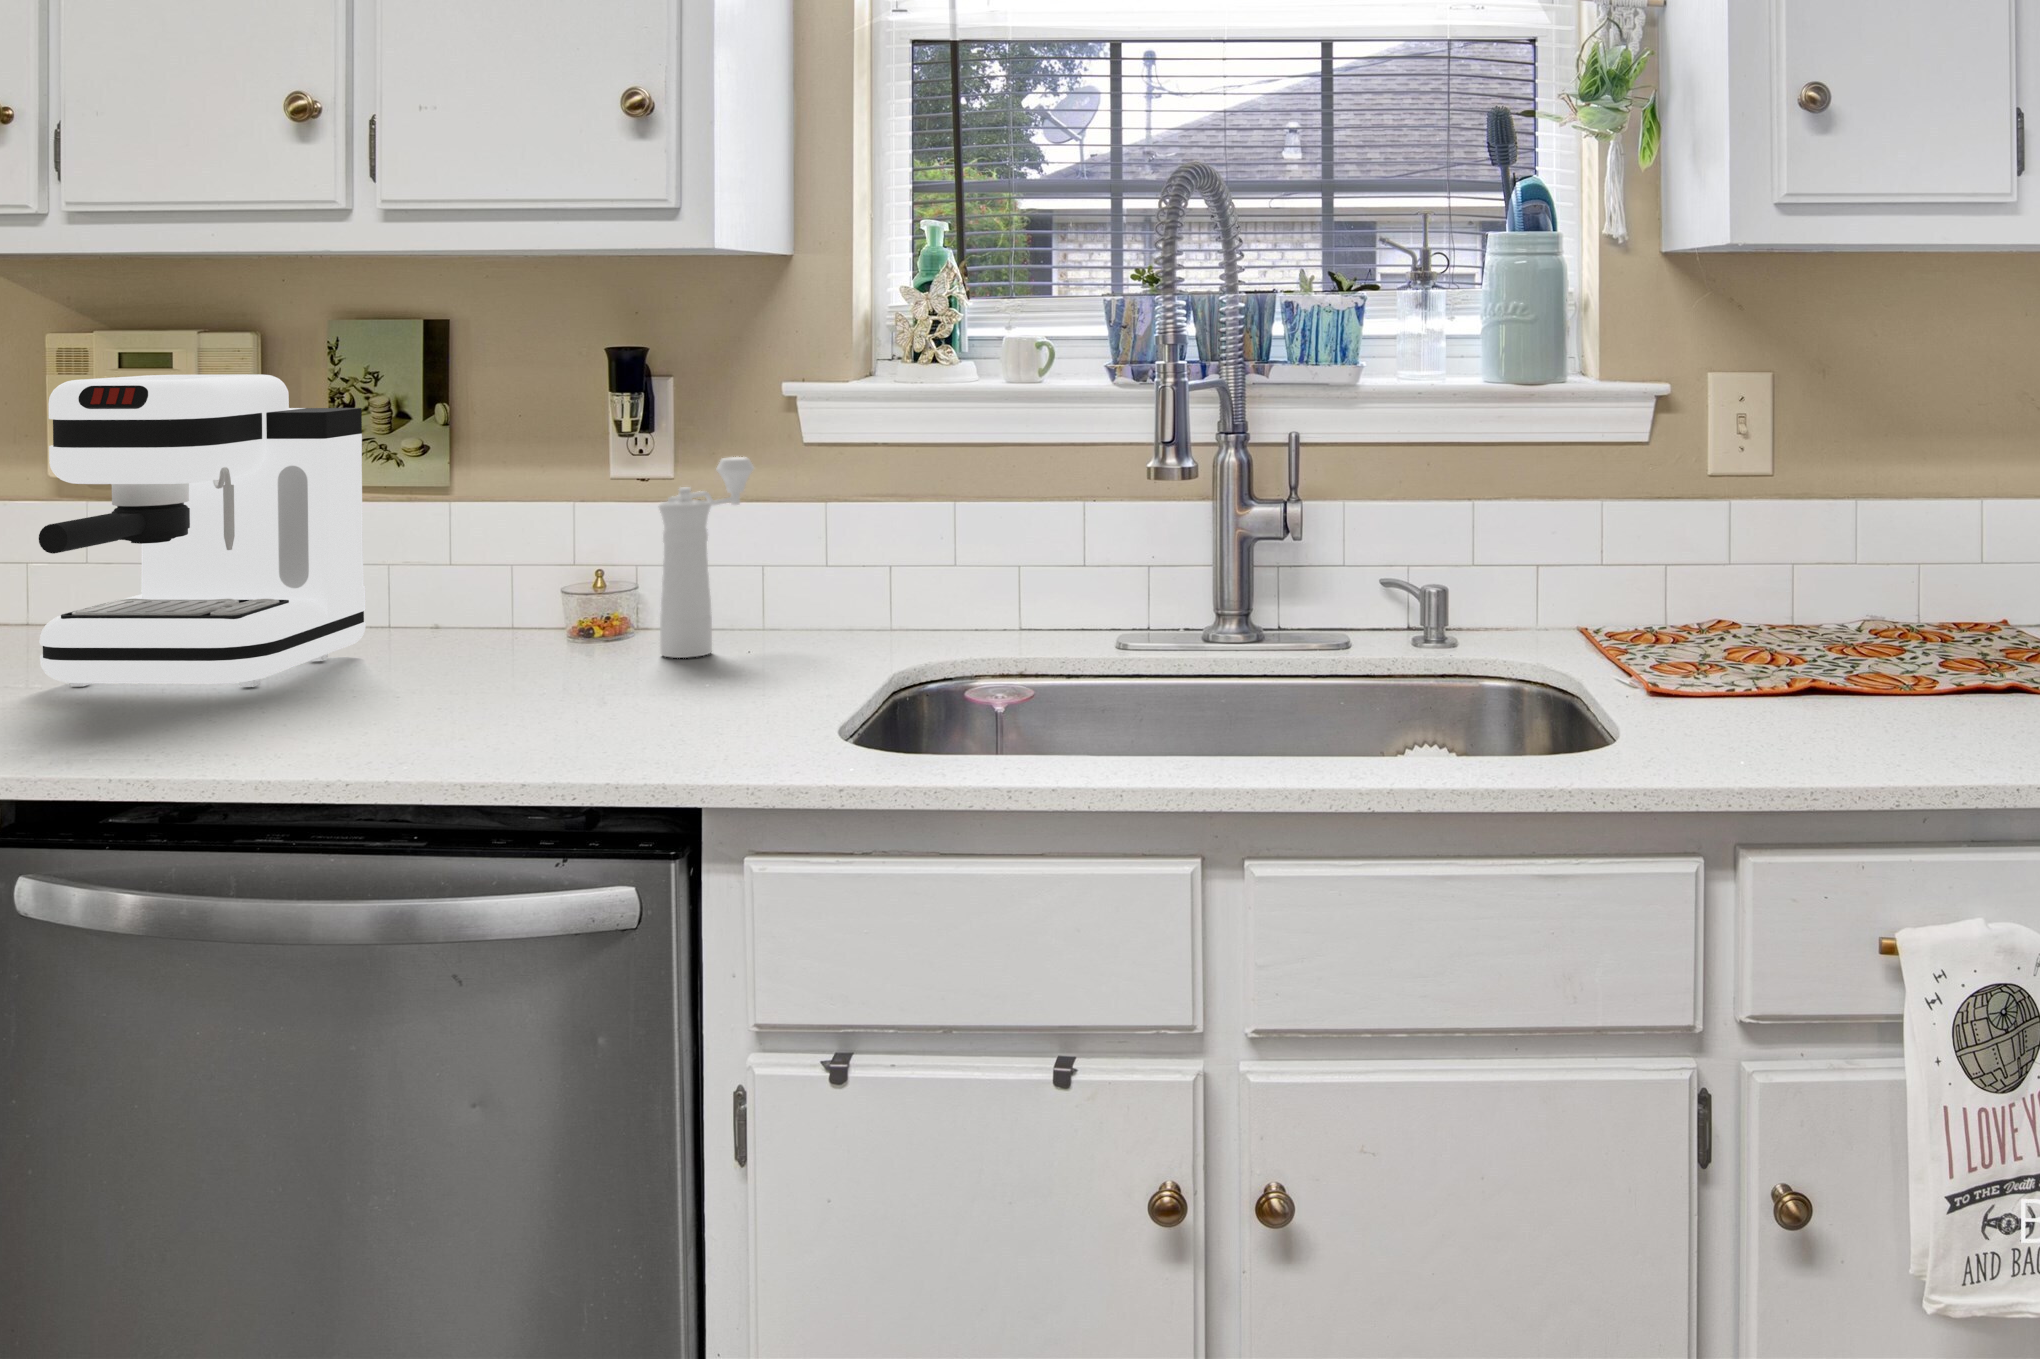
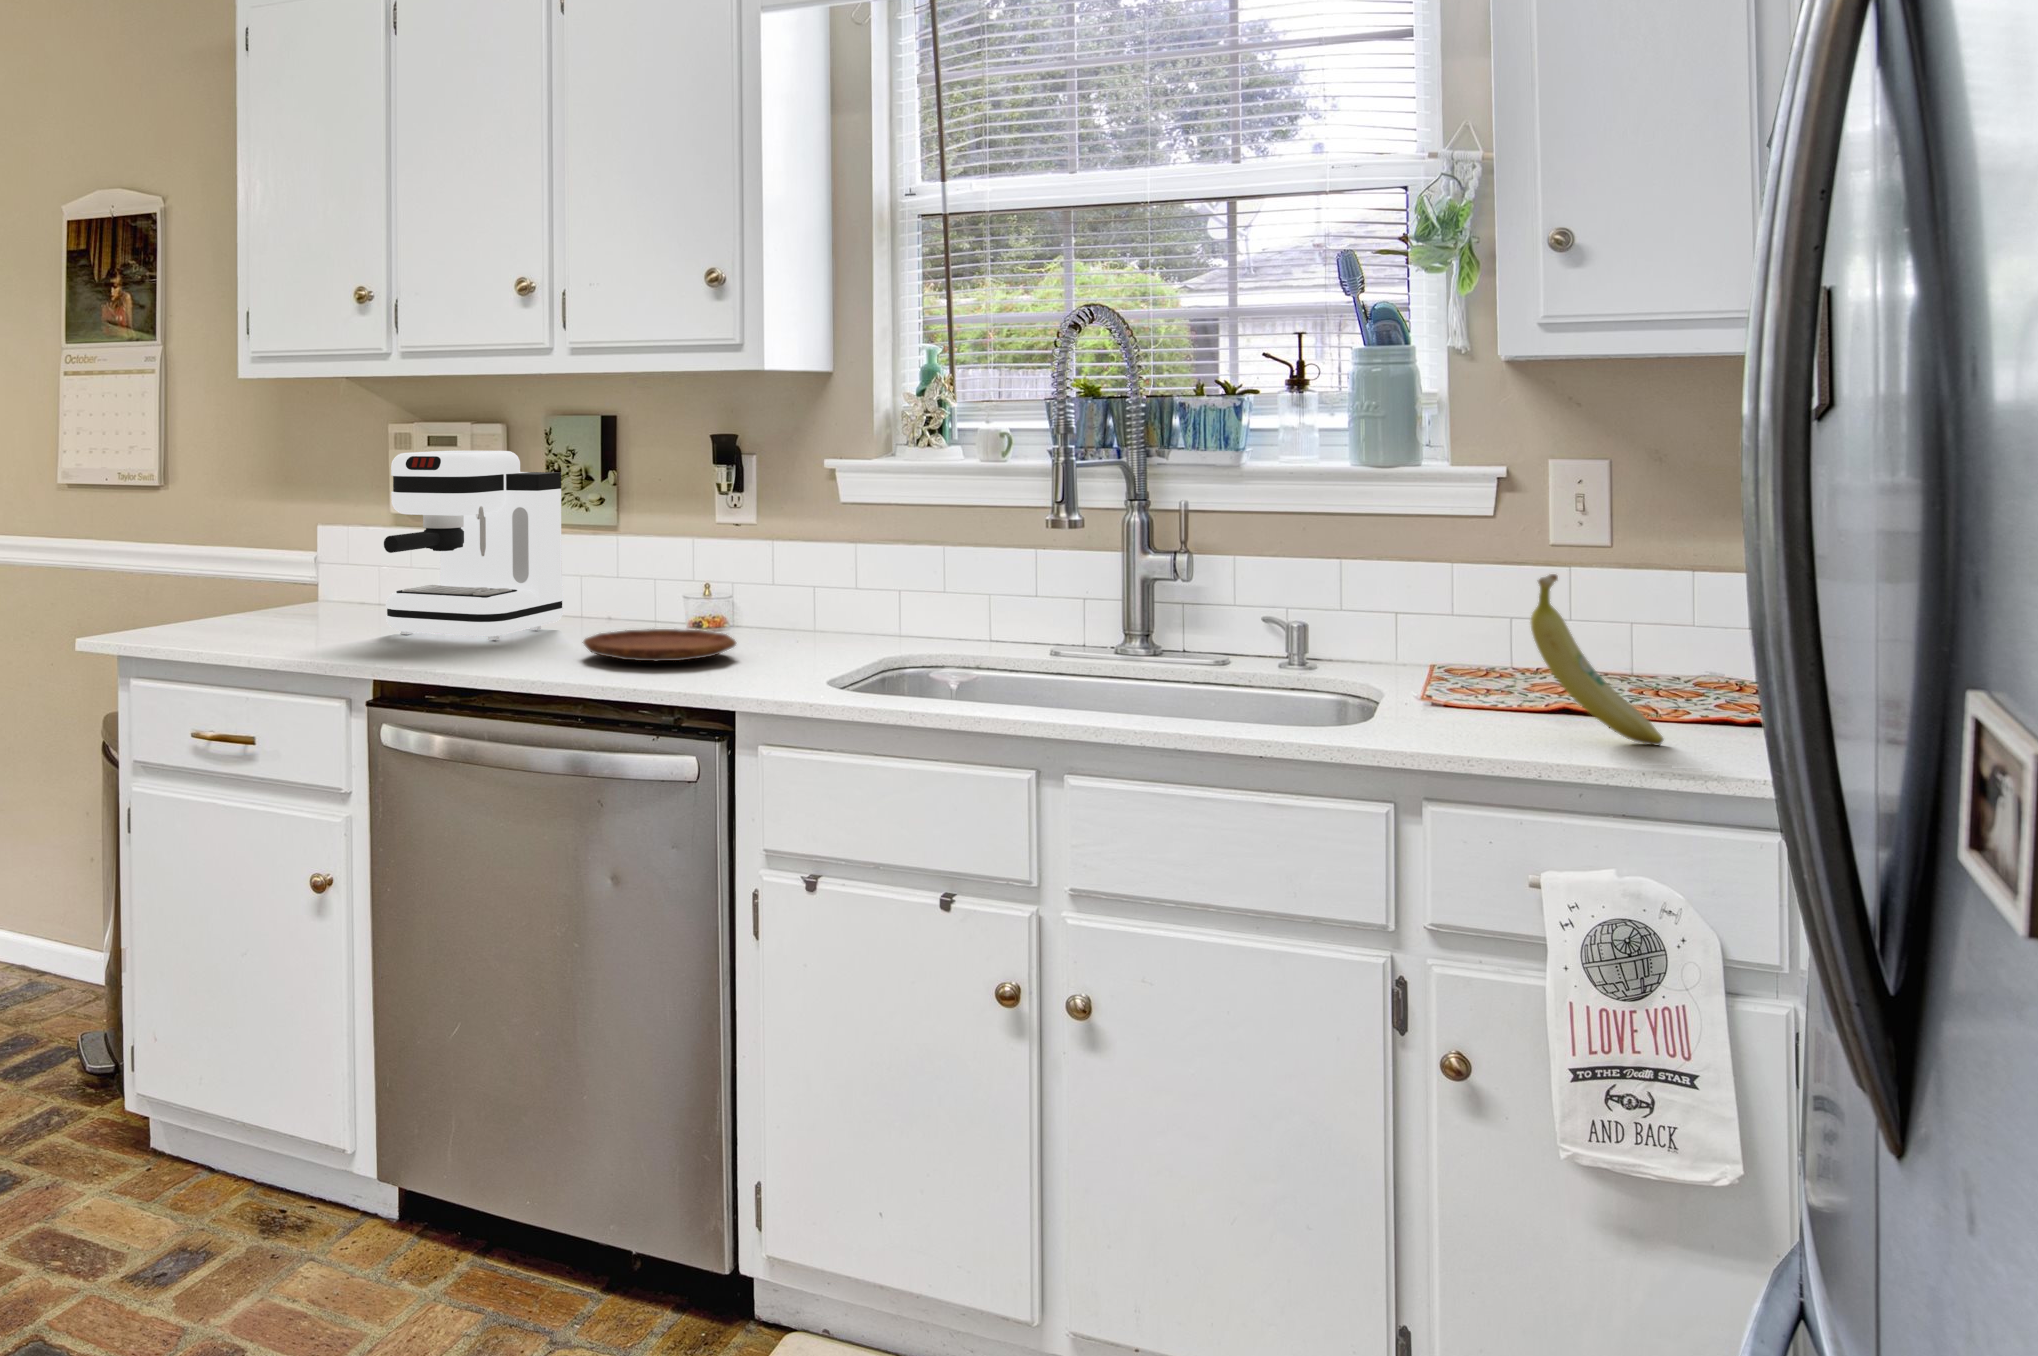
pepper mill: present [659,457,754,658] -> none [735,510,803,641]
fruit: none [1854,529,2004,744] -> present [1531,574,1663,745]
tray: none [423,650,684,713] -> present [583,629,736,661]

